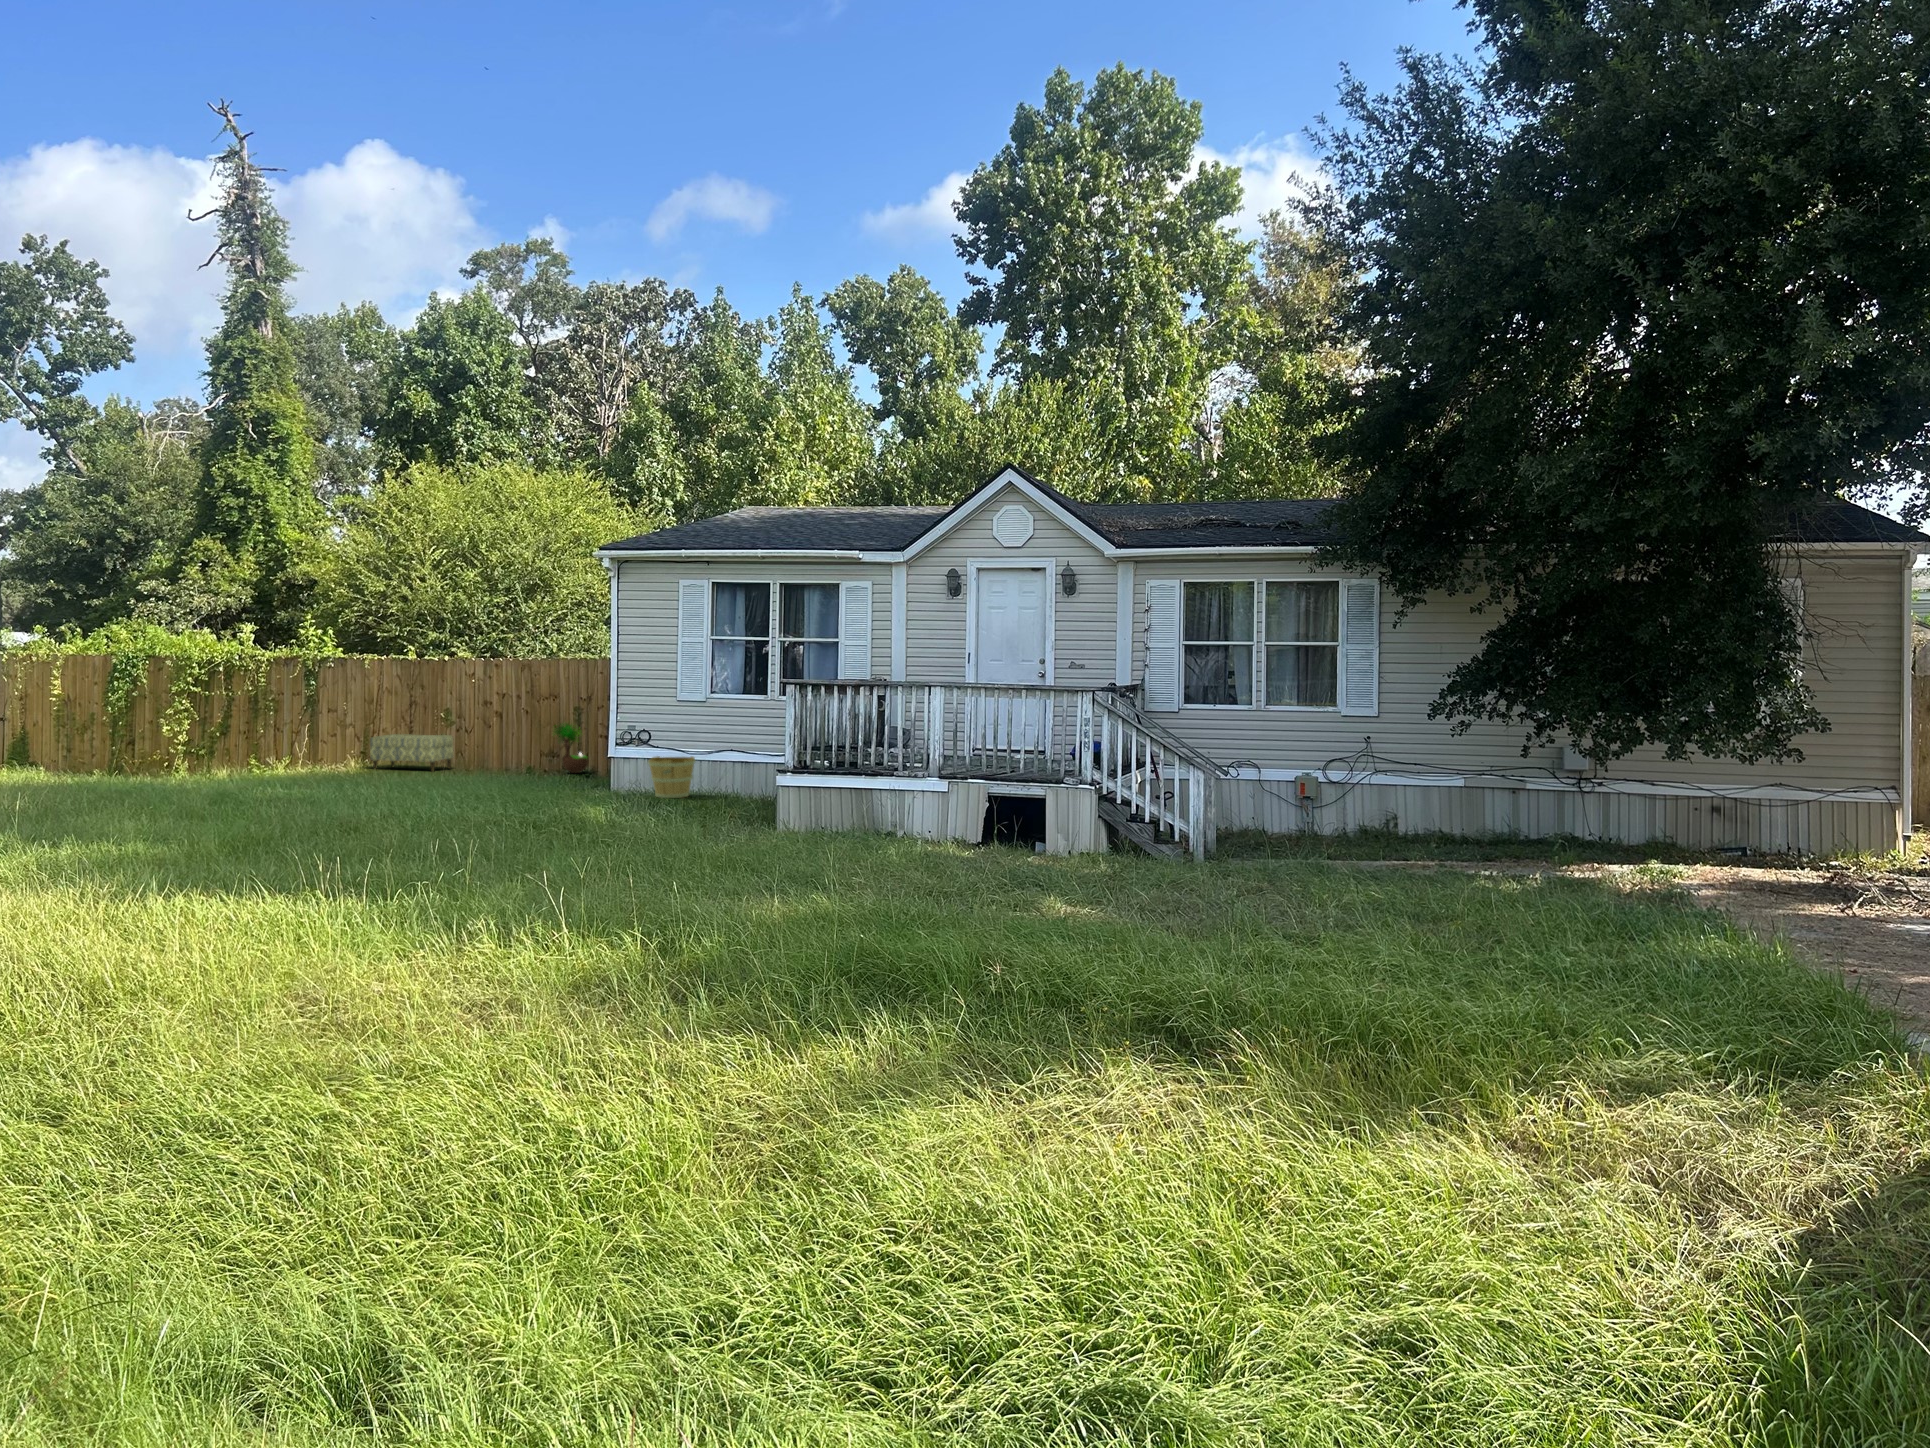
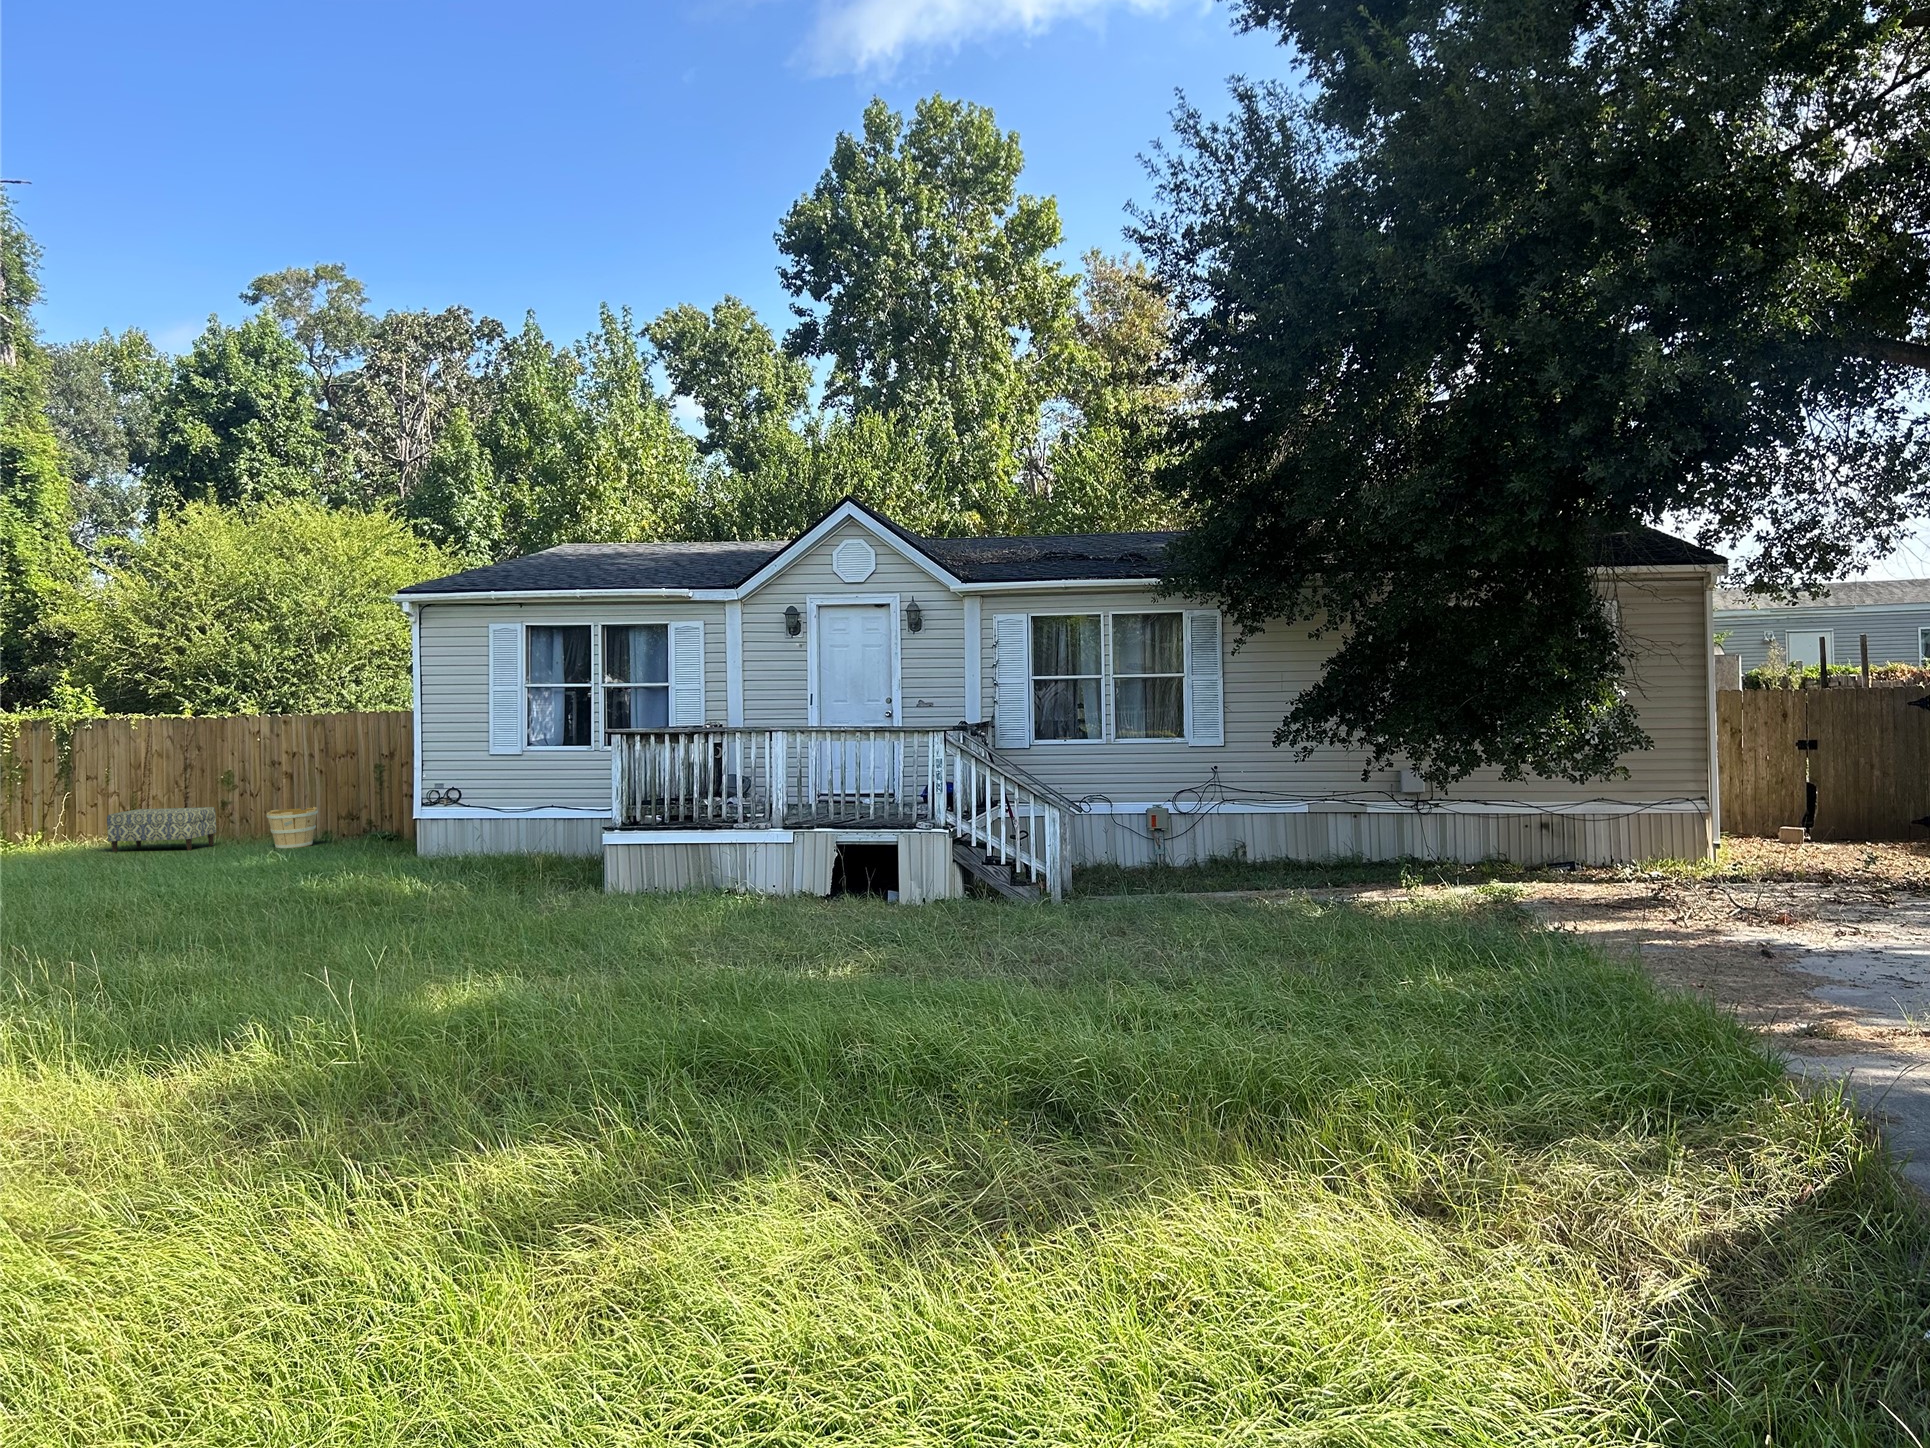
potted tree: present [554,723,588,773] -> none [338,780,384,842]
wooden bucket: present [648,756,695,798] -> present [267,807,318,848]

